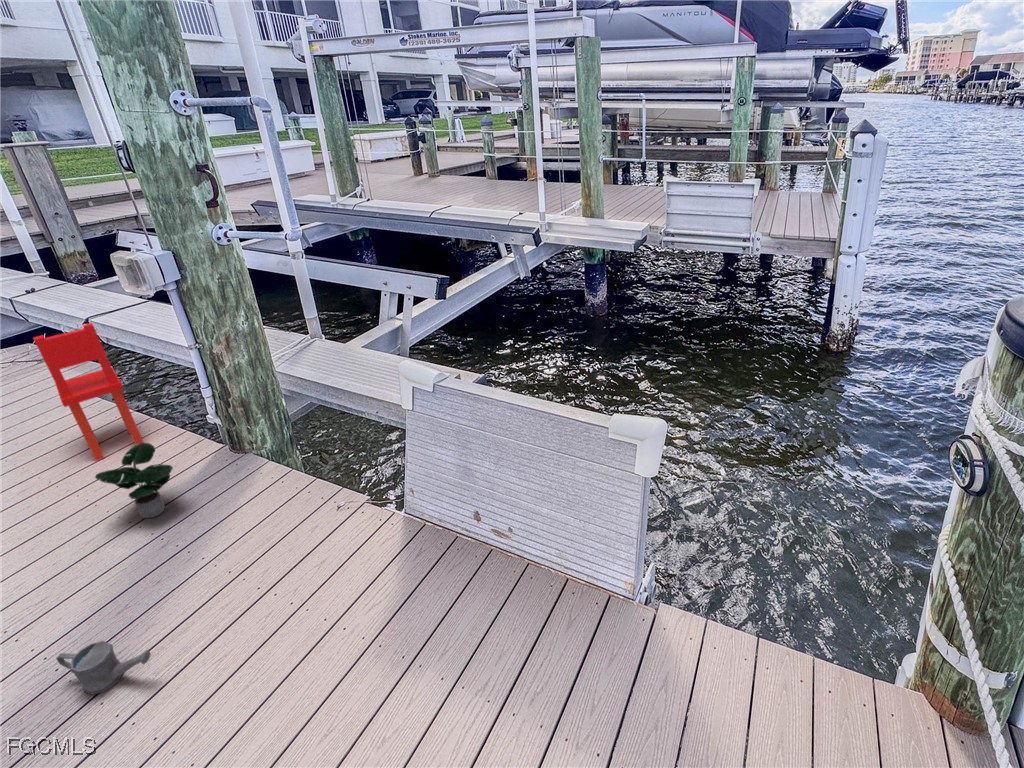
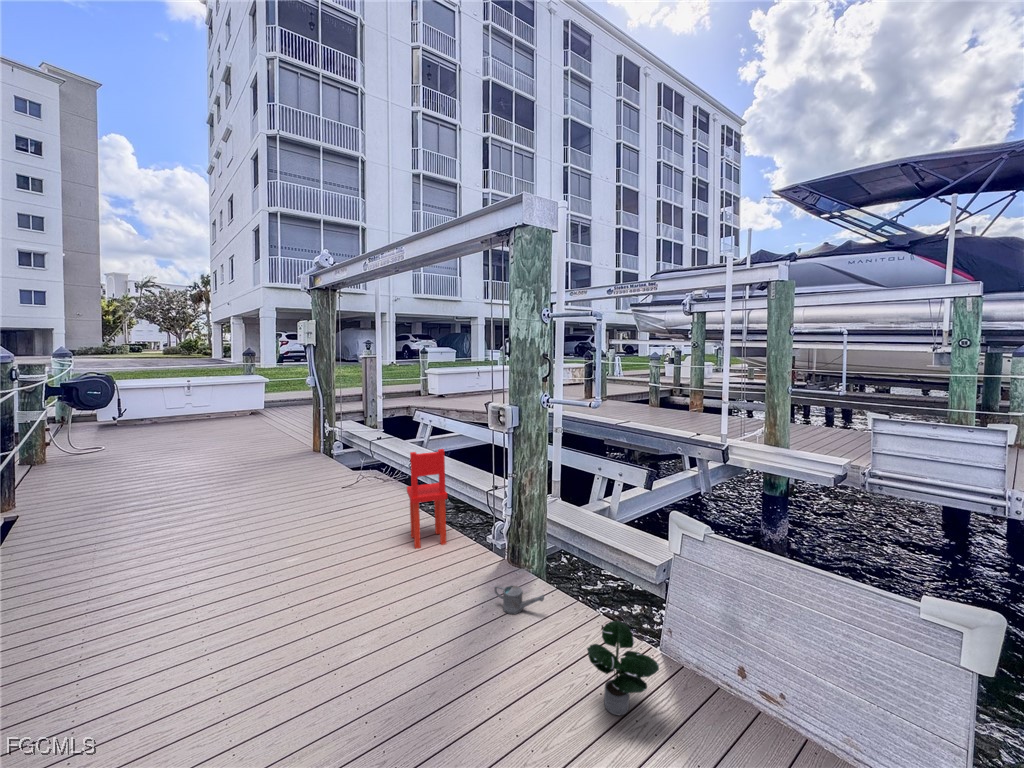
potted plant: present [95,443,173,518] -> present [587,621,659,715]
watering can: present [57,641,151,695] -> present [494,585,544,614]

